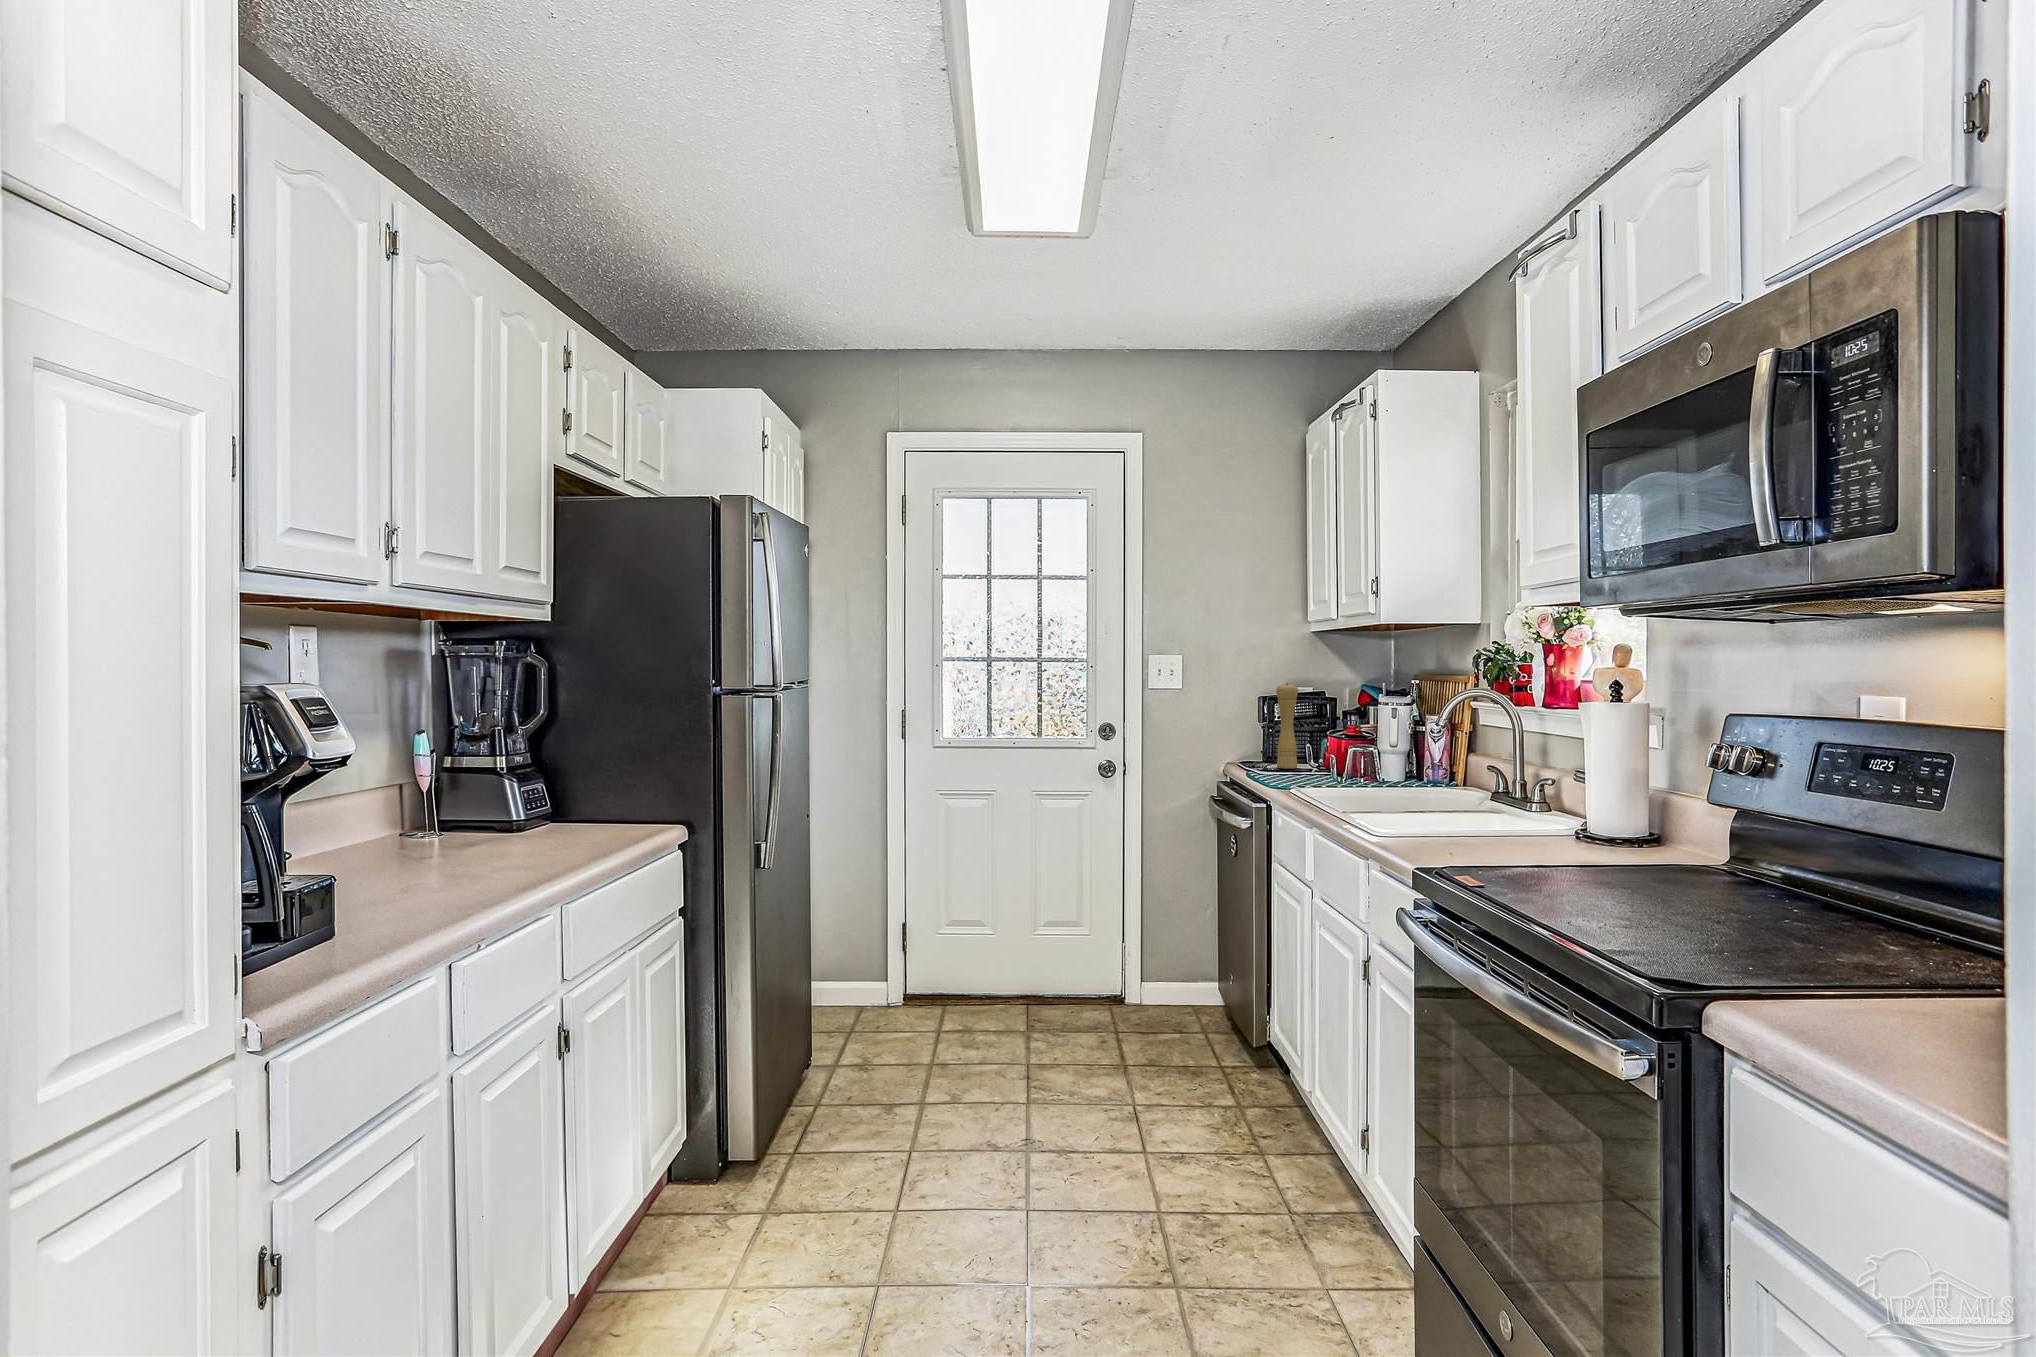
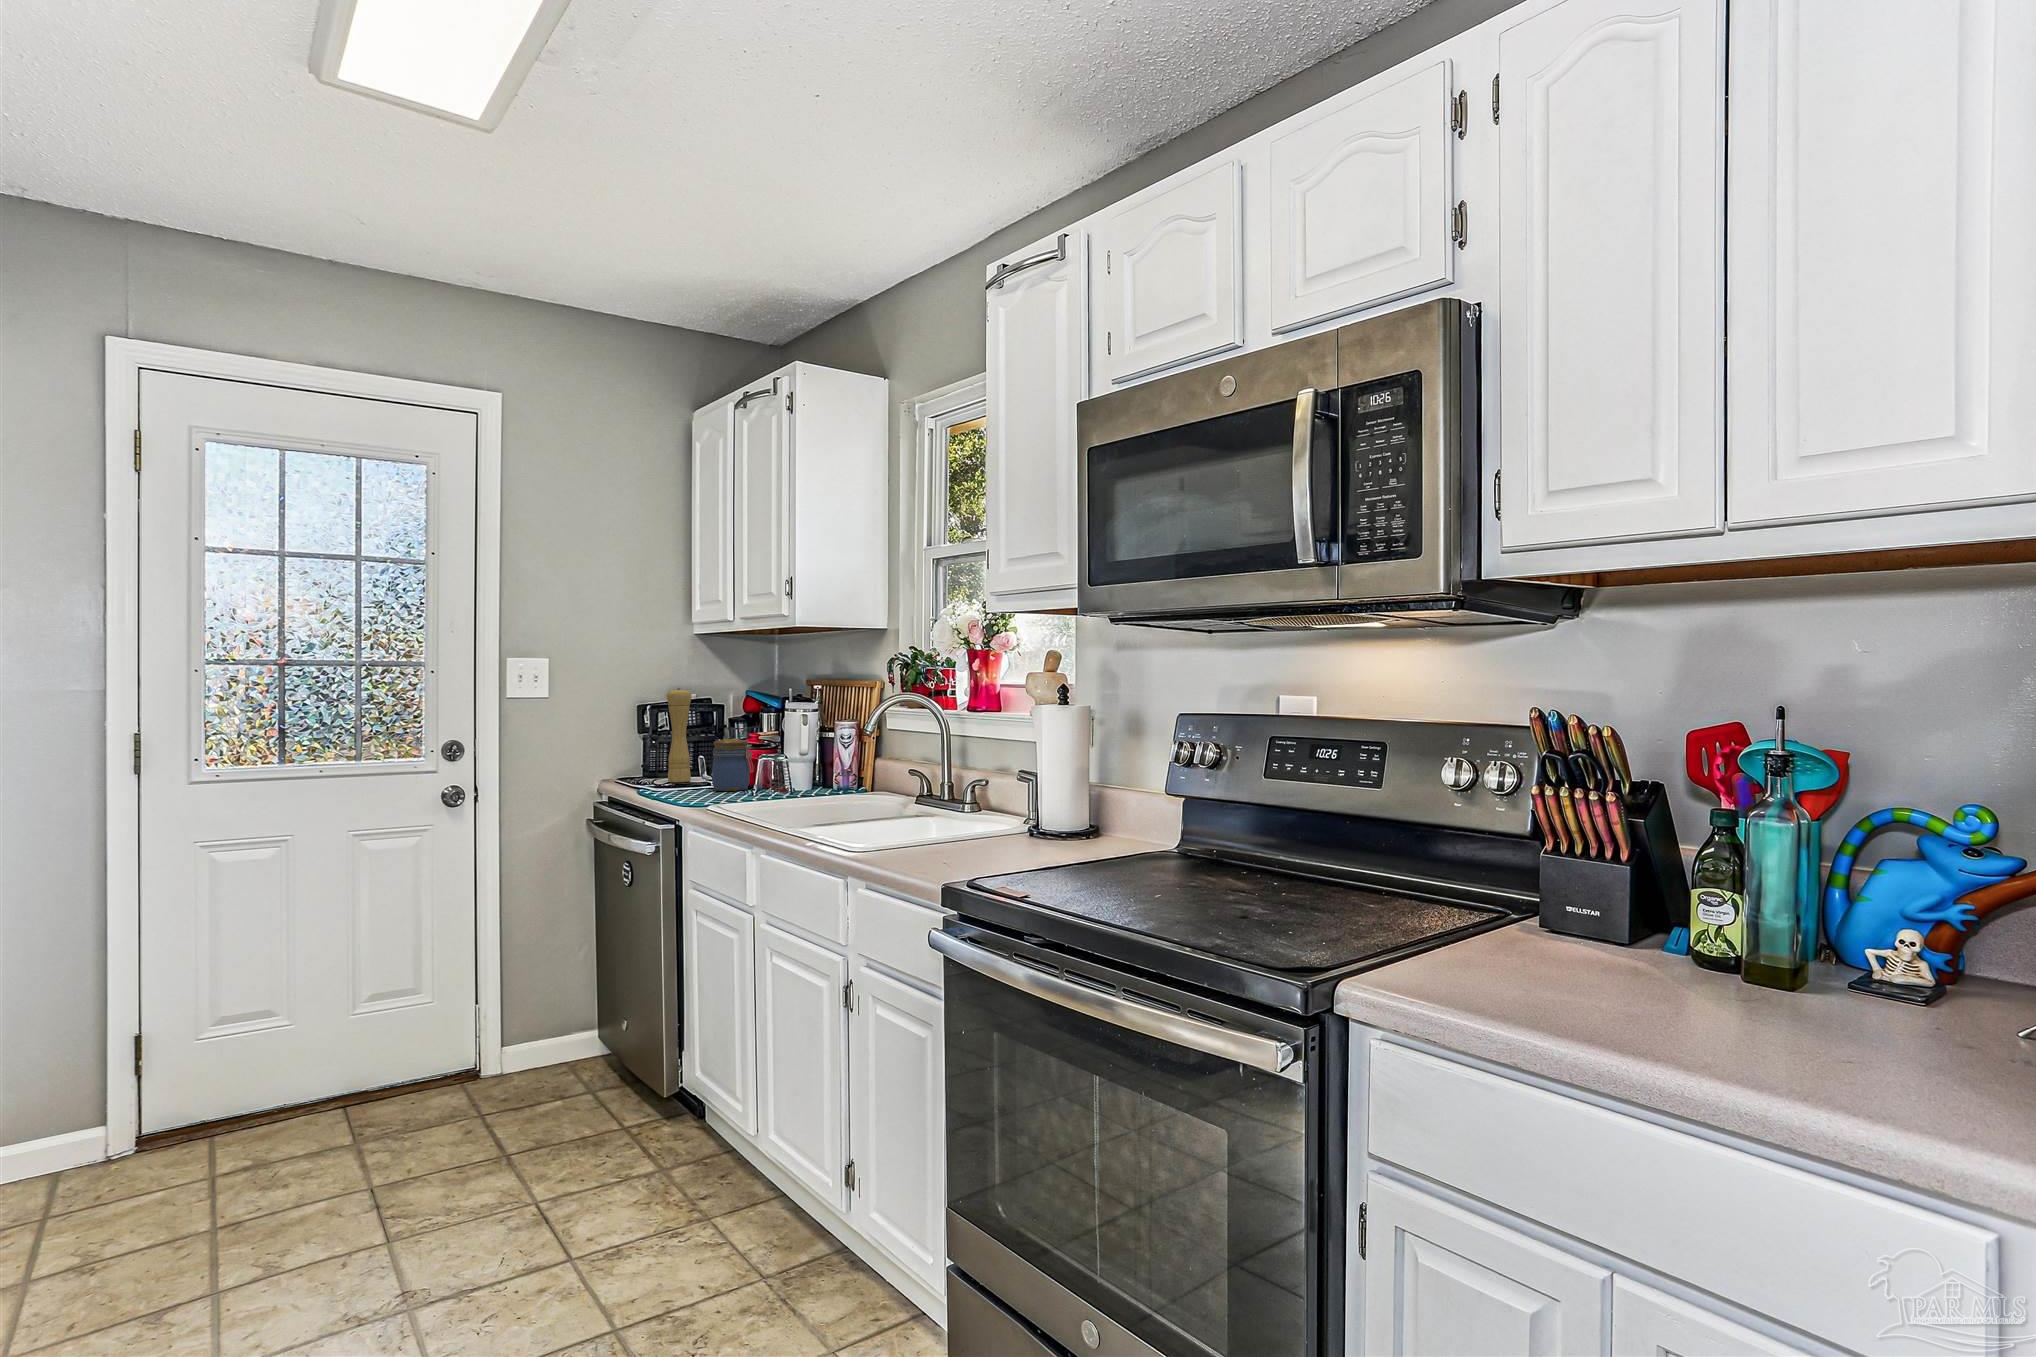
jar: none [1306,730,1344,778] -> present [712,739,753,791]

